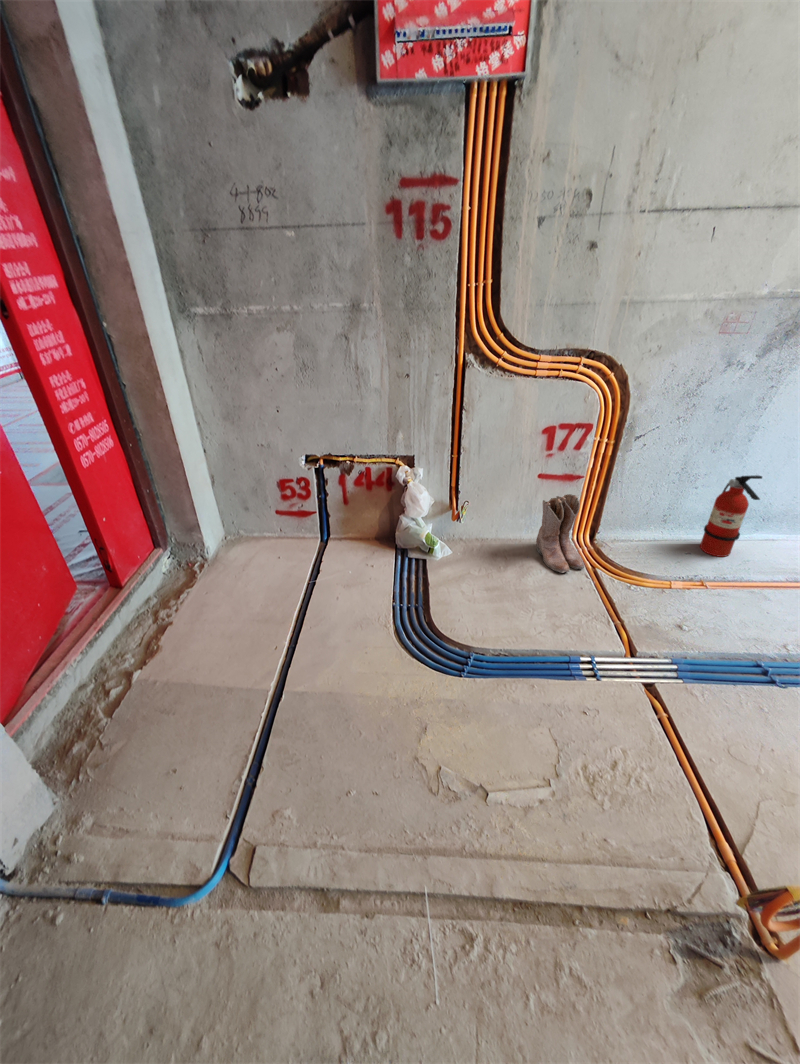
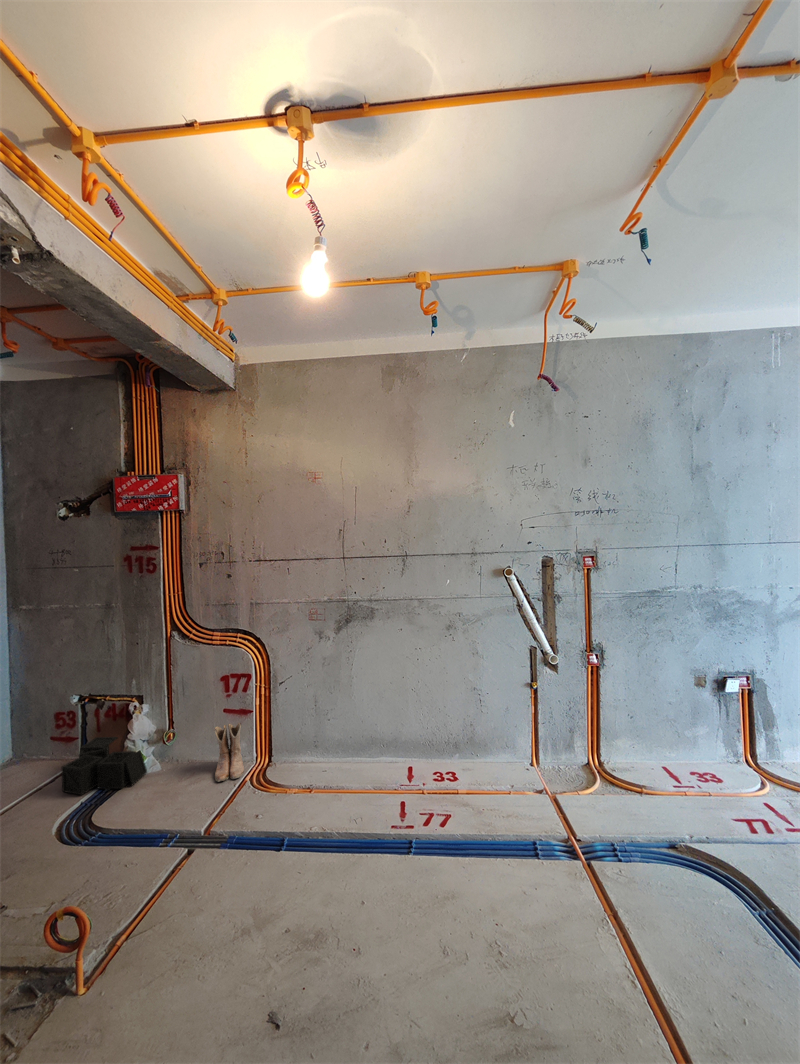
fire extinguisher: present [700,475,762,557] -> none [335,708,356,771]
storage bin: none [338,512,445,594] -> present [61,737,147,796]

